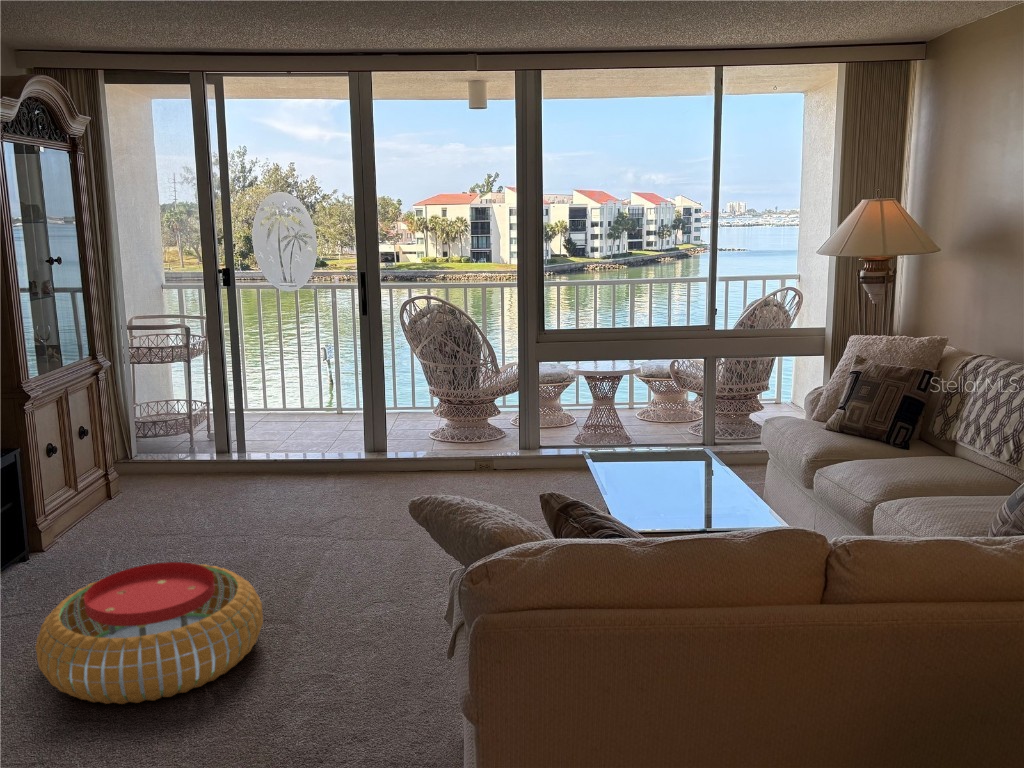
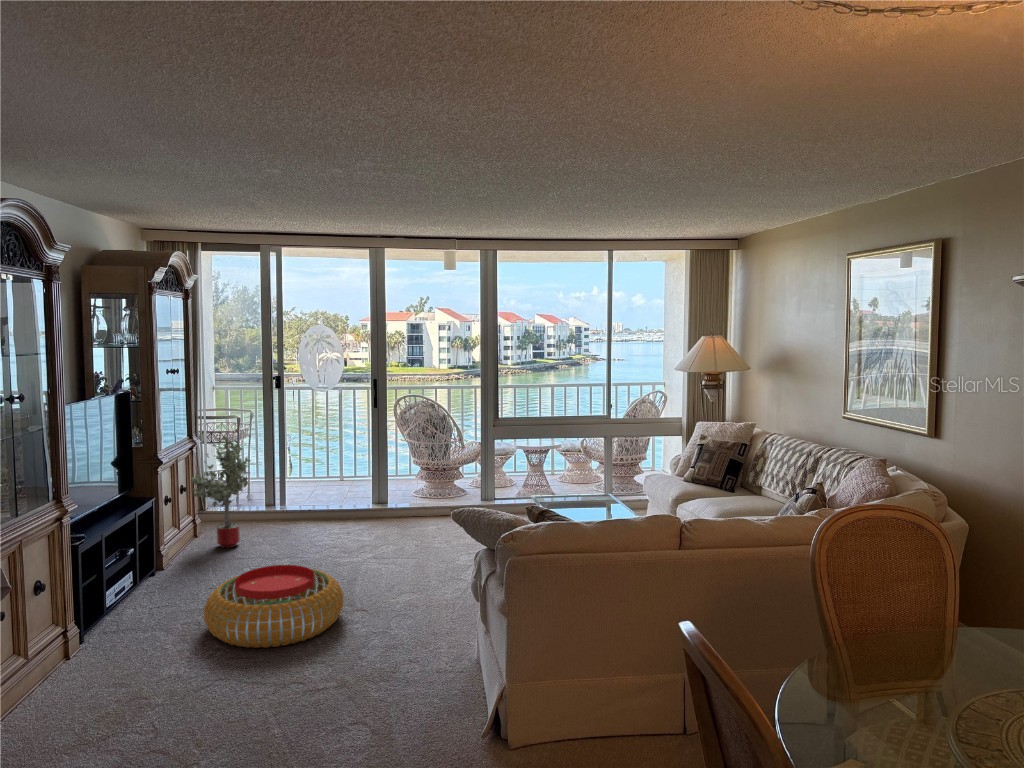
potted tree: none [86,356,179,517] -> present [191,436,251,548]

